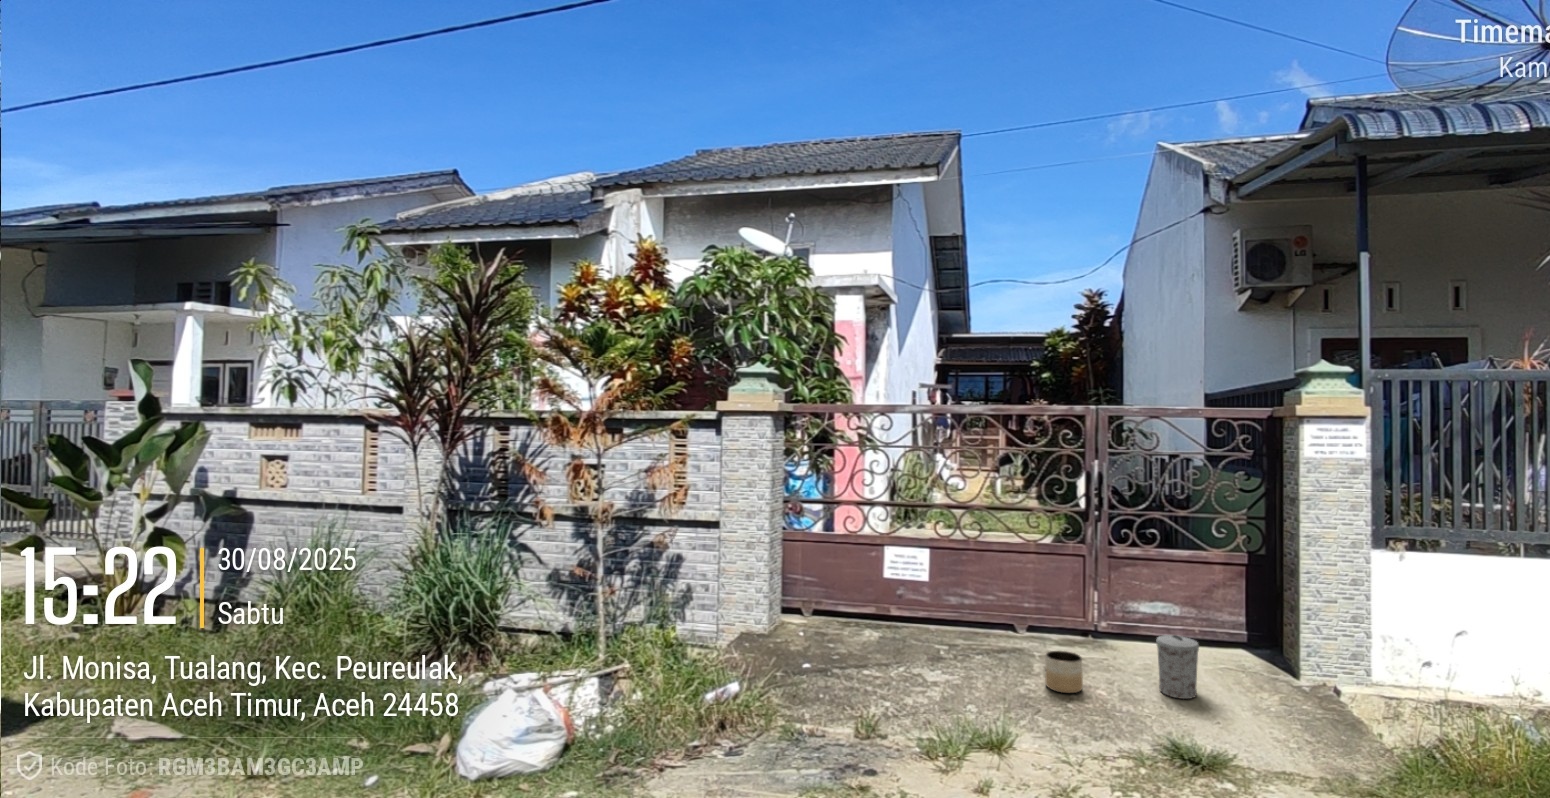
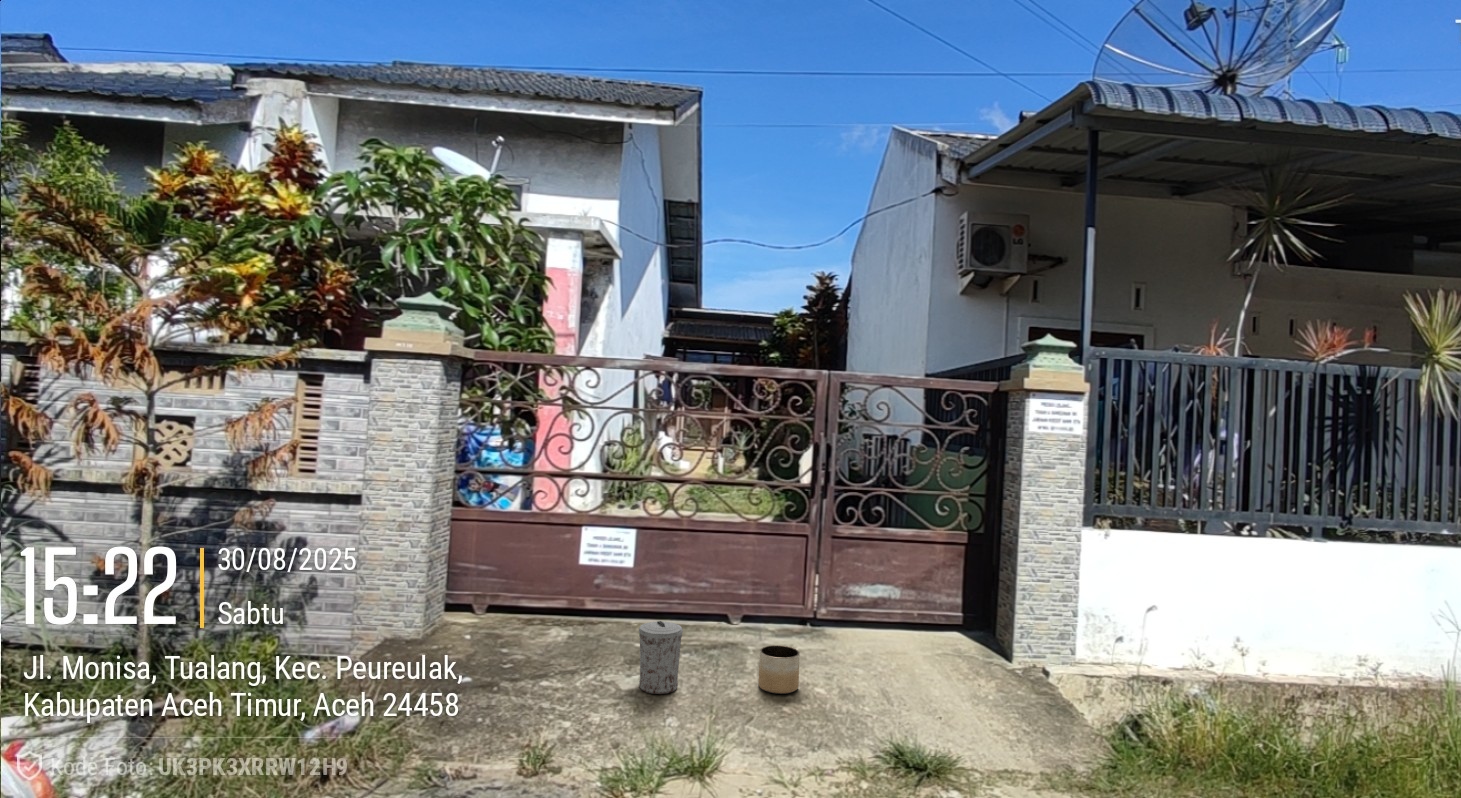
trash can: present [1156,635,1199,699] -> present [639,621,683,694]

